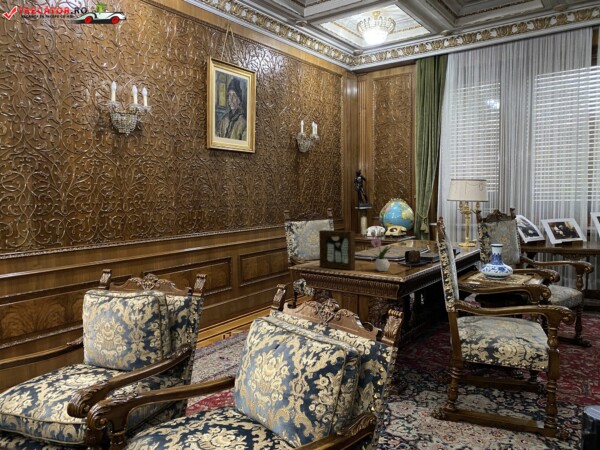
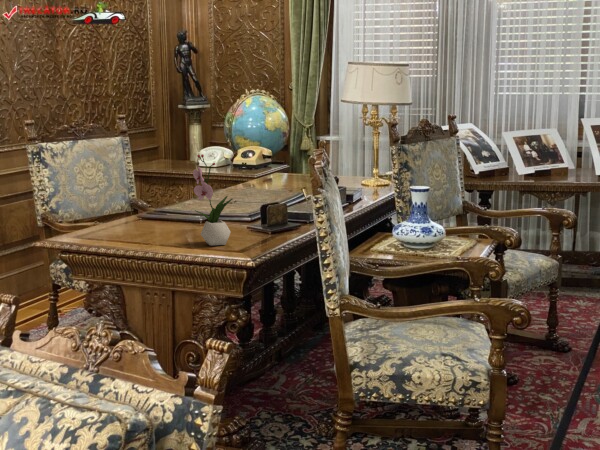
picture frame: present [319,230,355,270] -> none [89,167,164,246]

